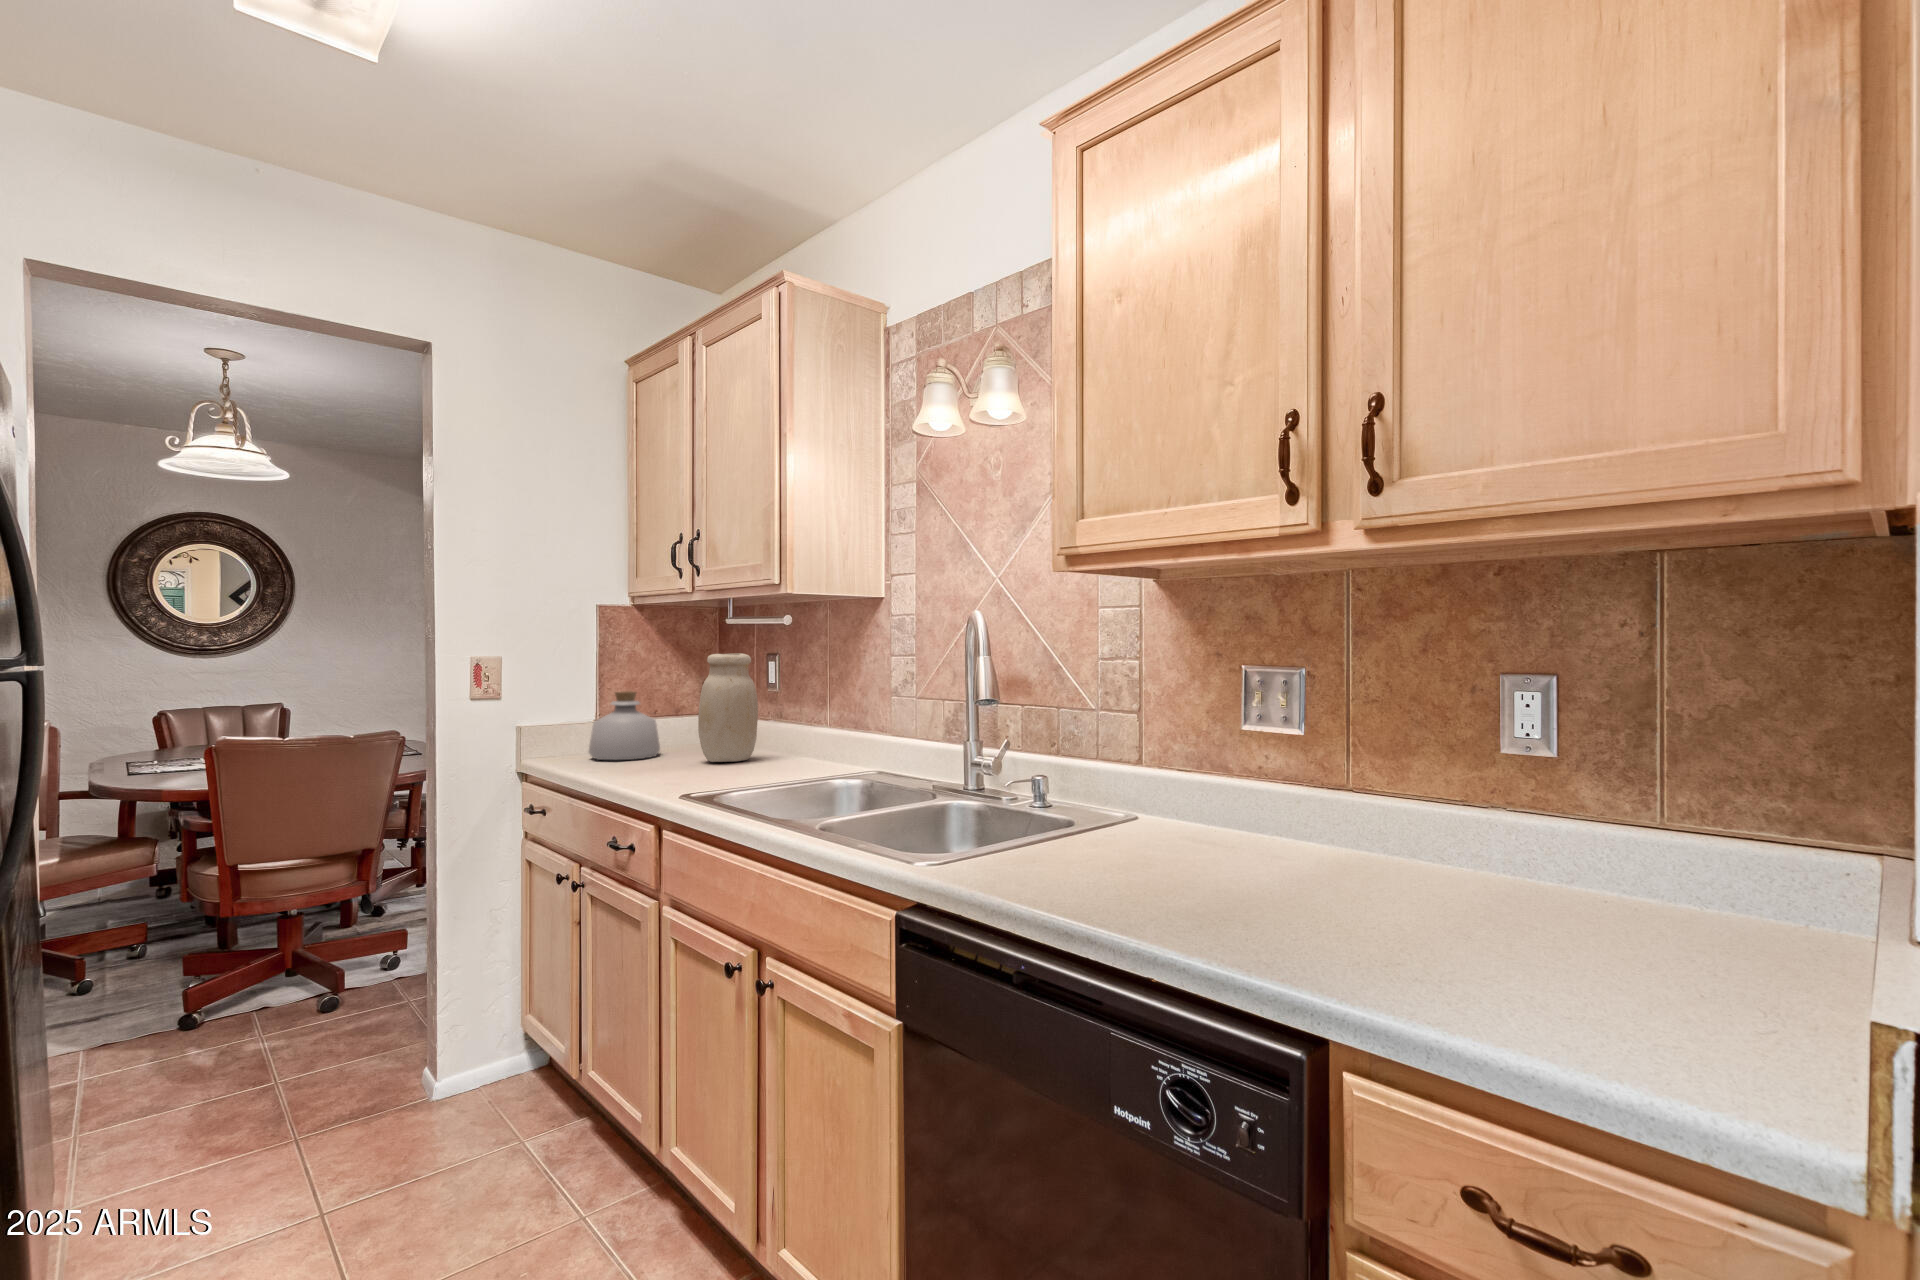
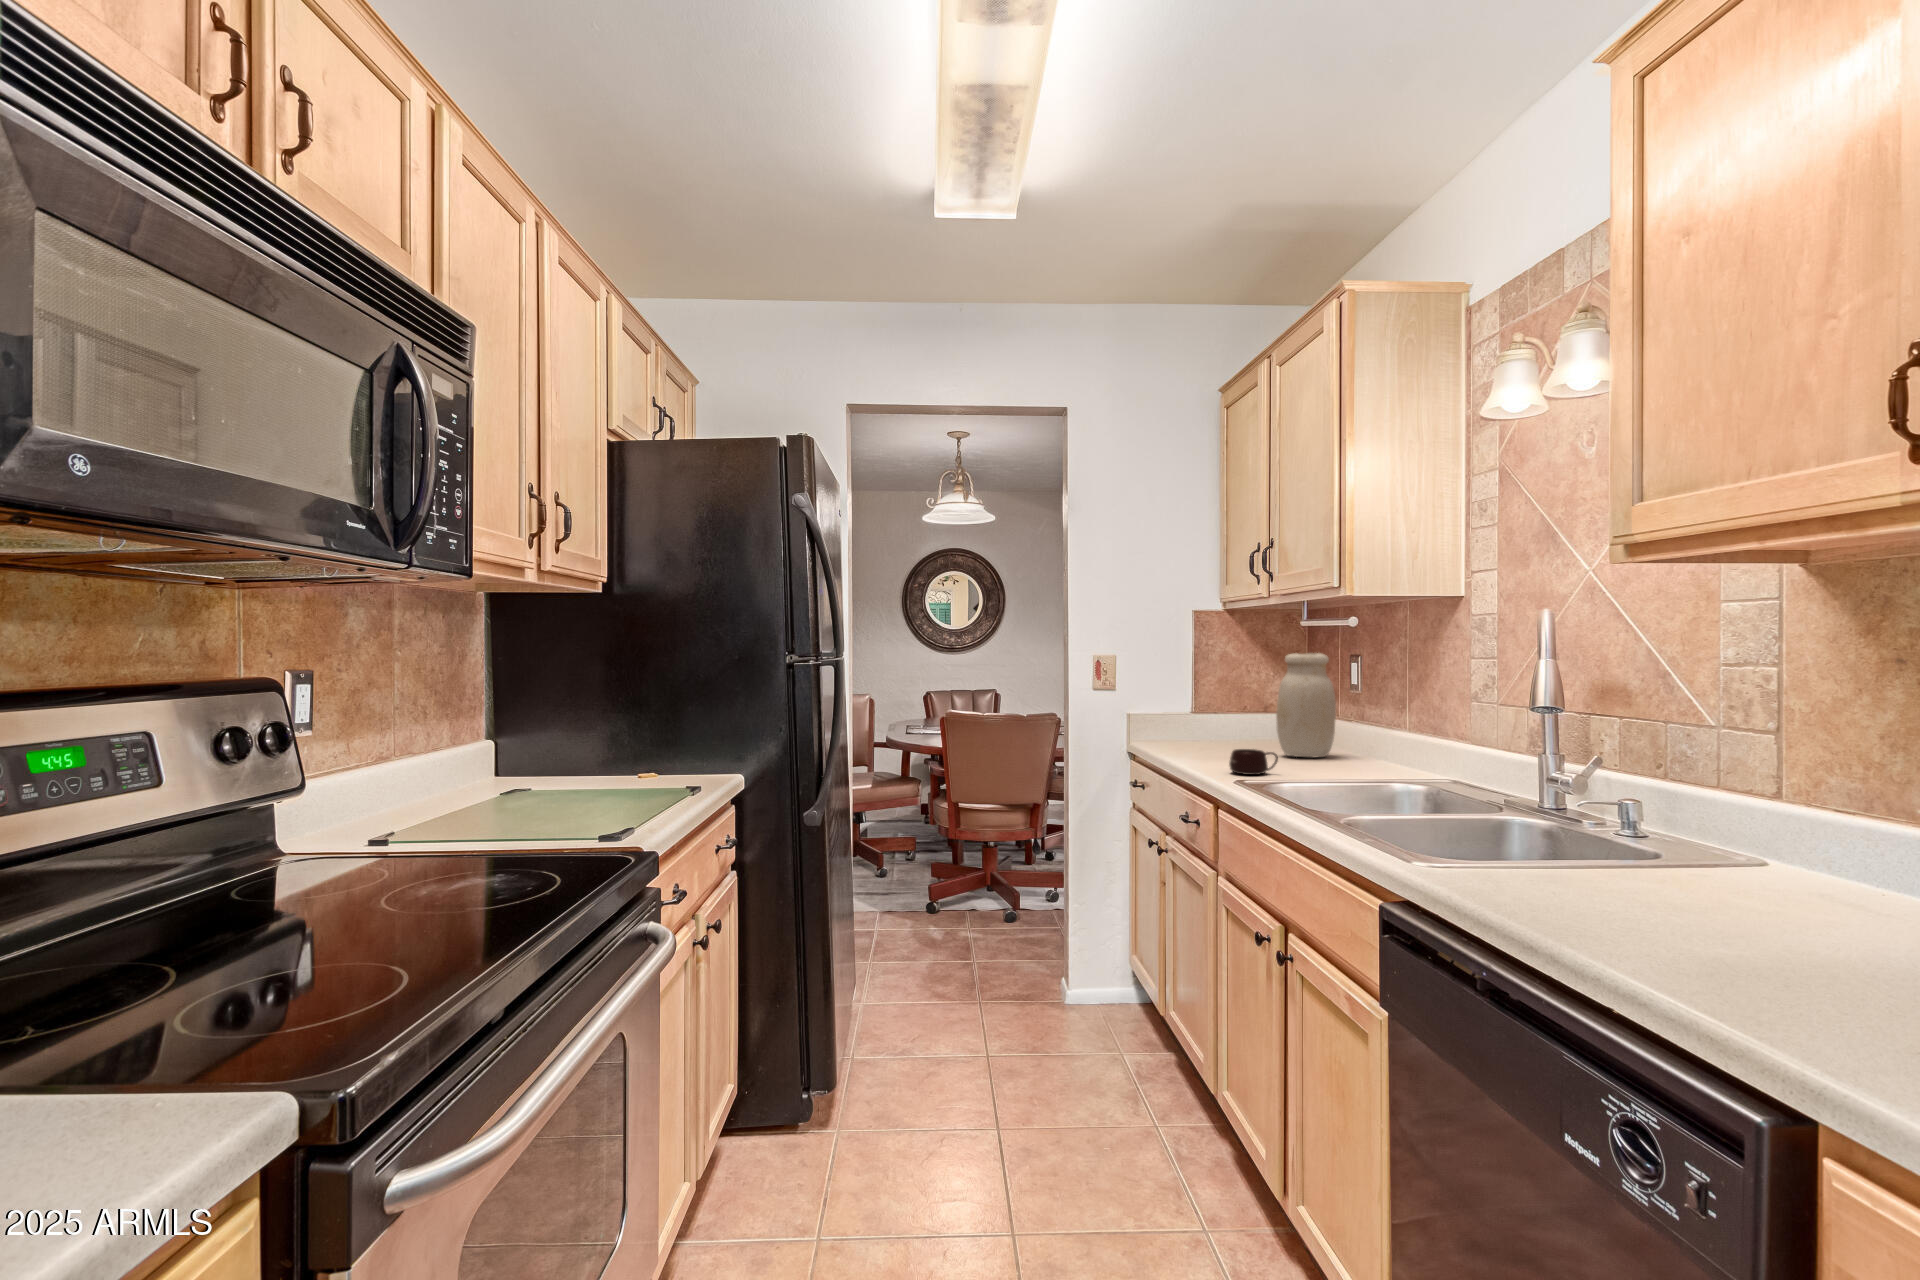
bottle: present [589,691,660,760] -> none [1185,687,1248,748]
mug: none [661,759,715,787] -> present [1229,749,1278,775]

